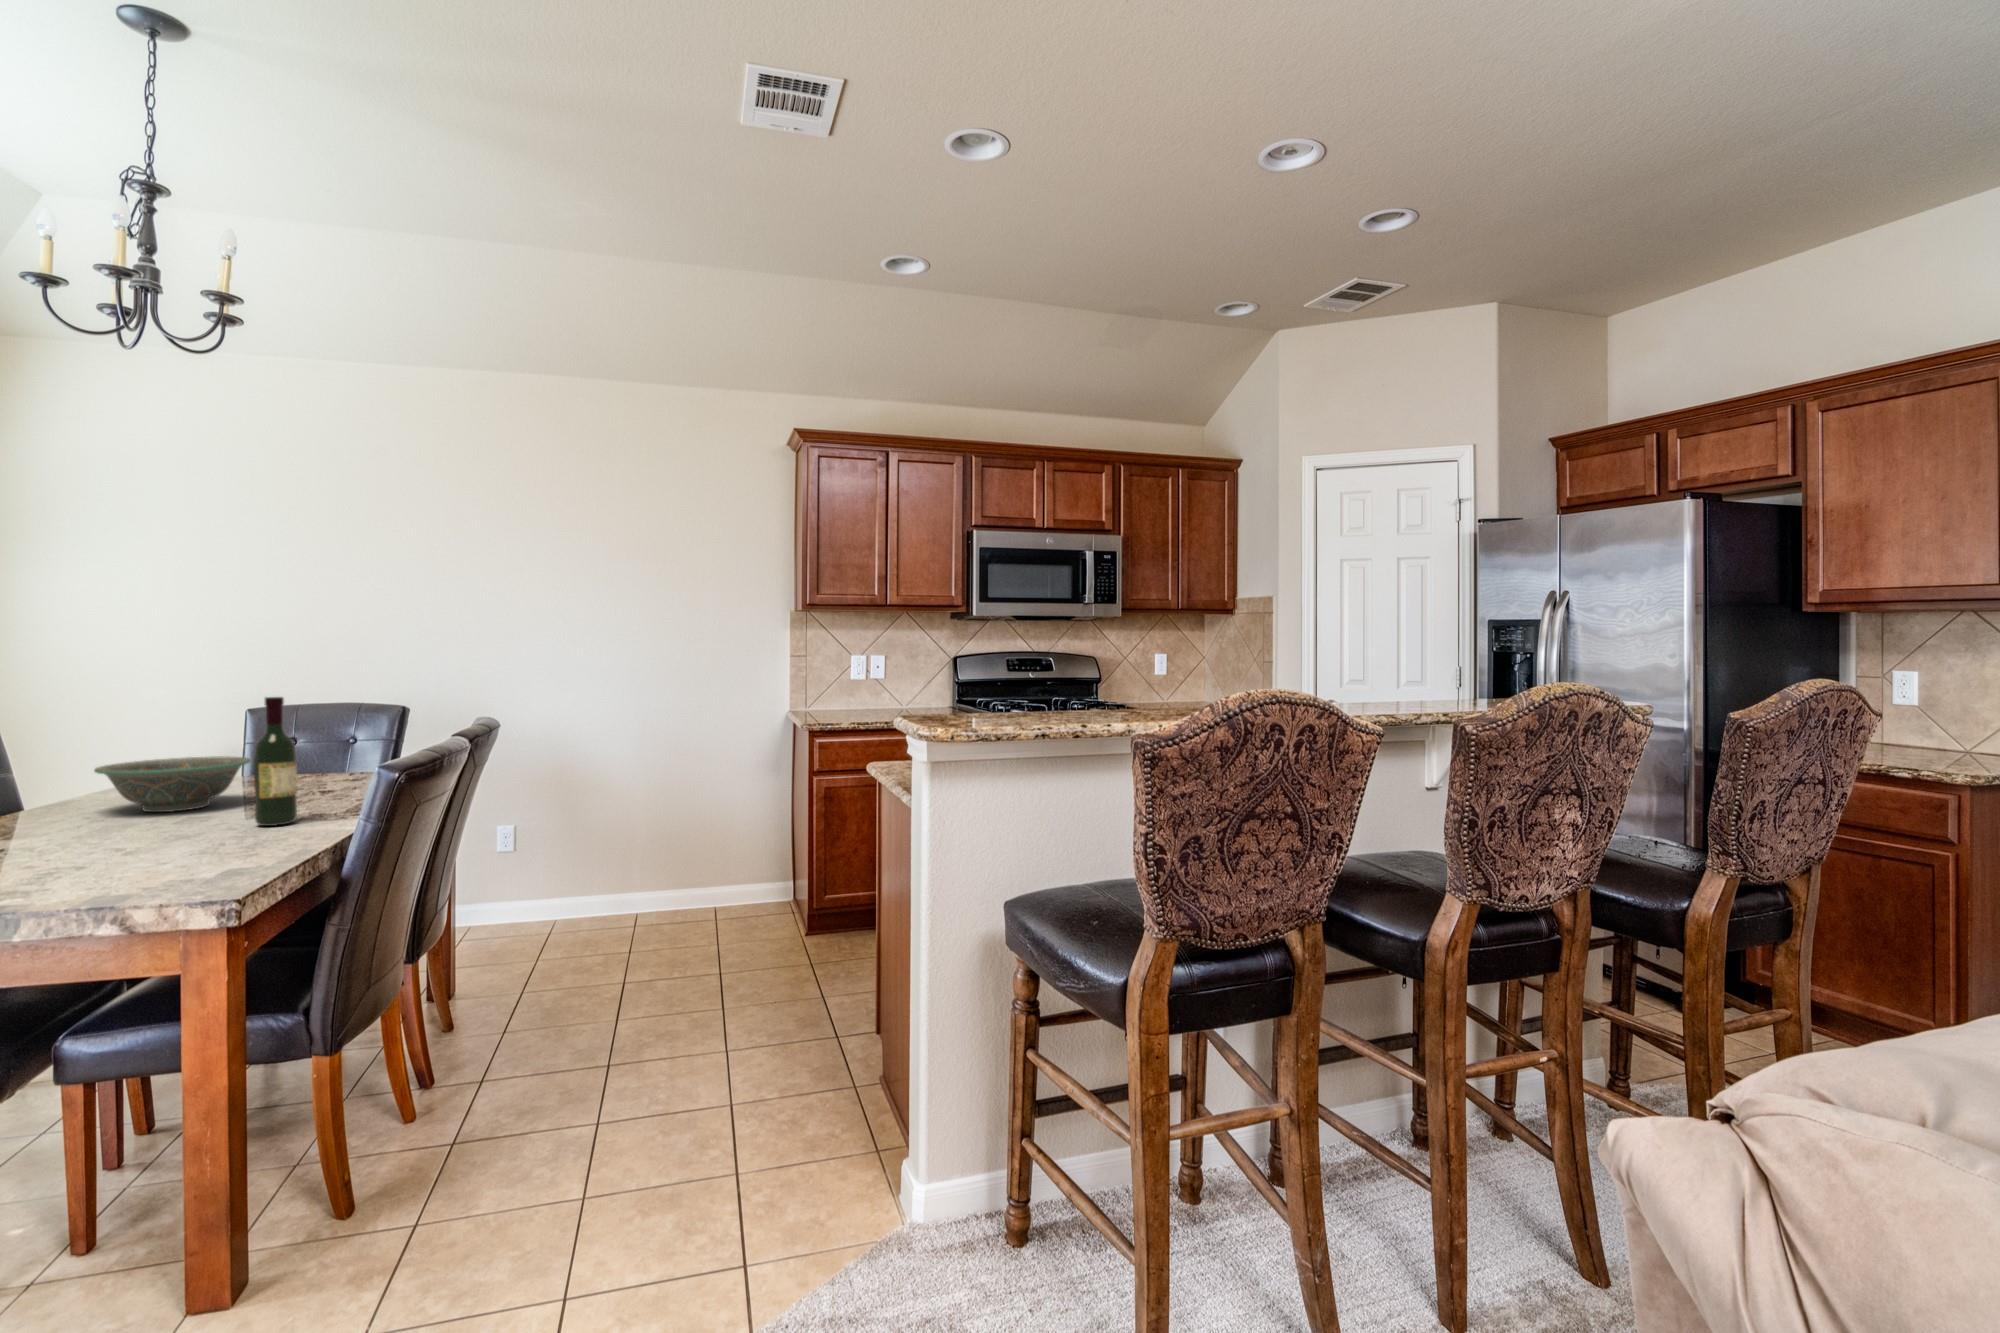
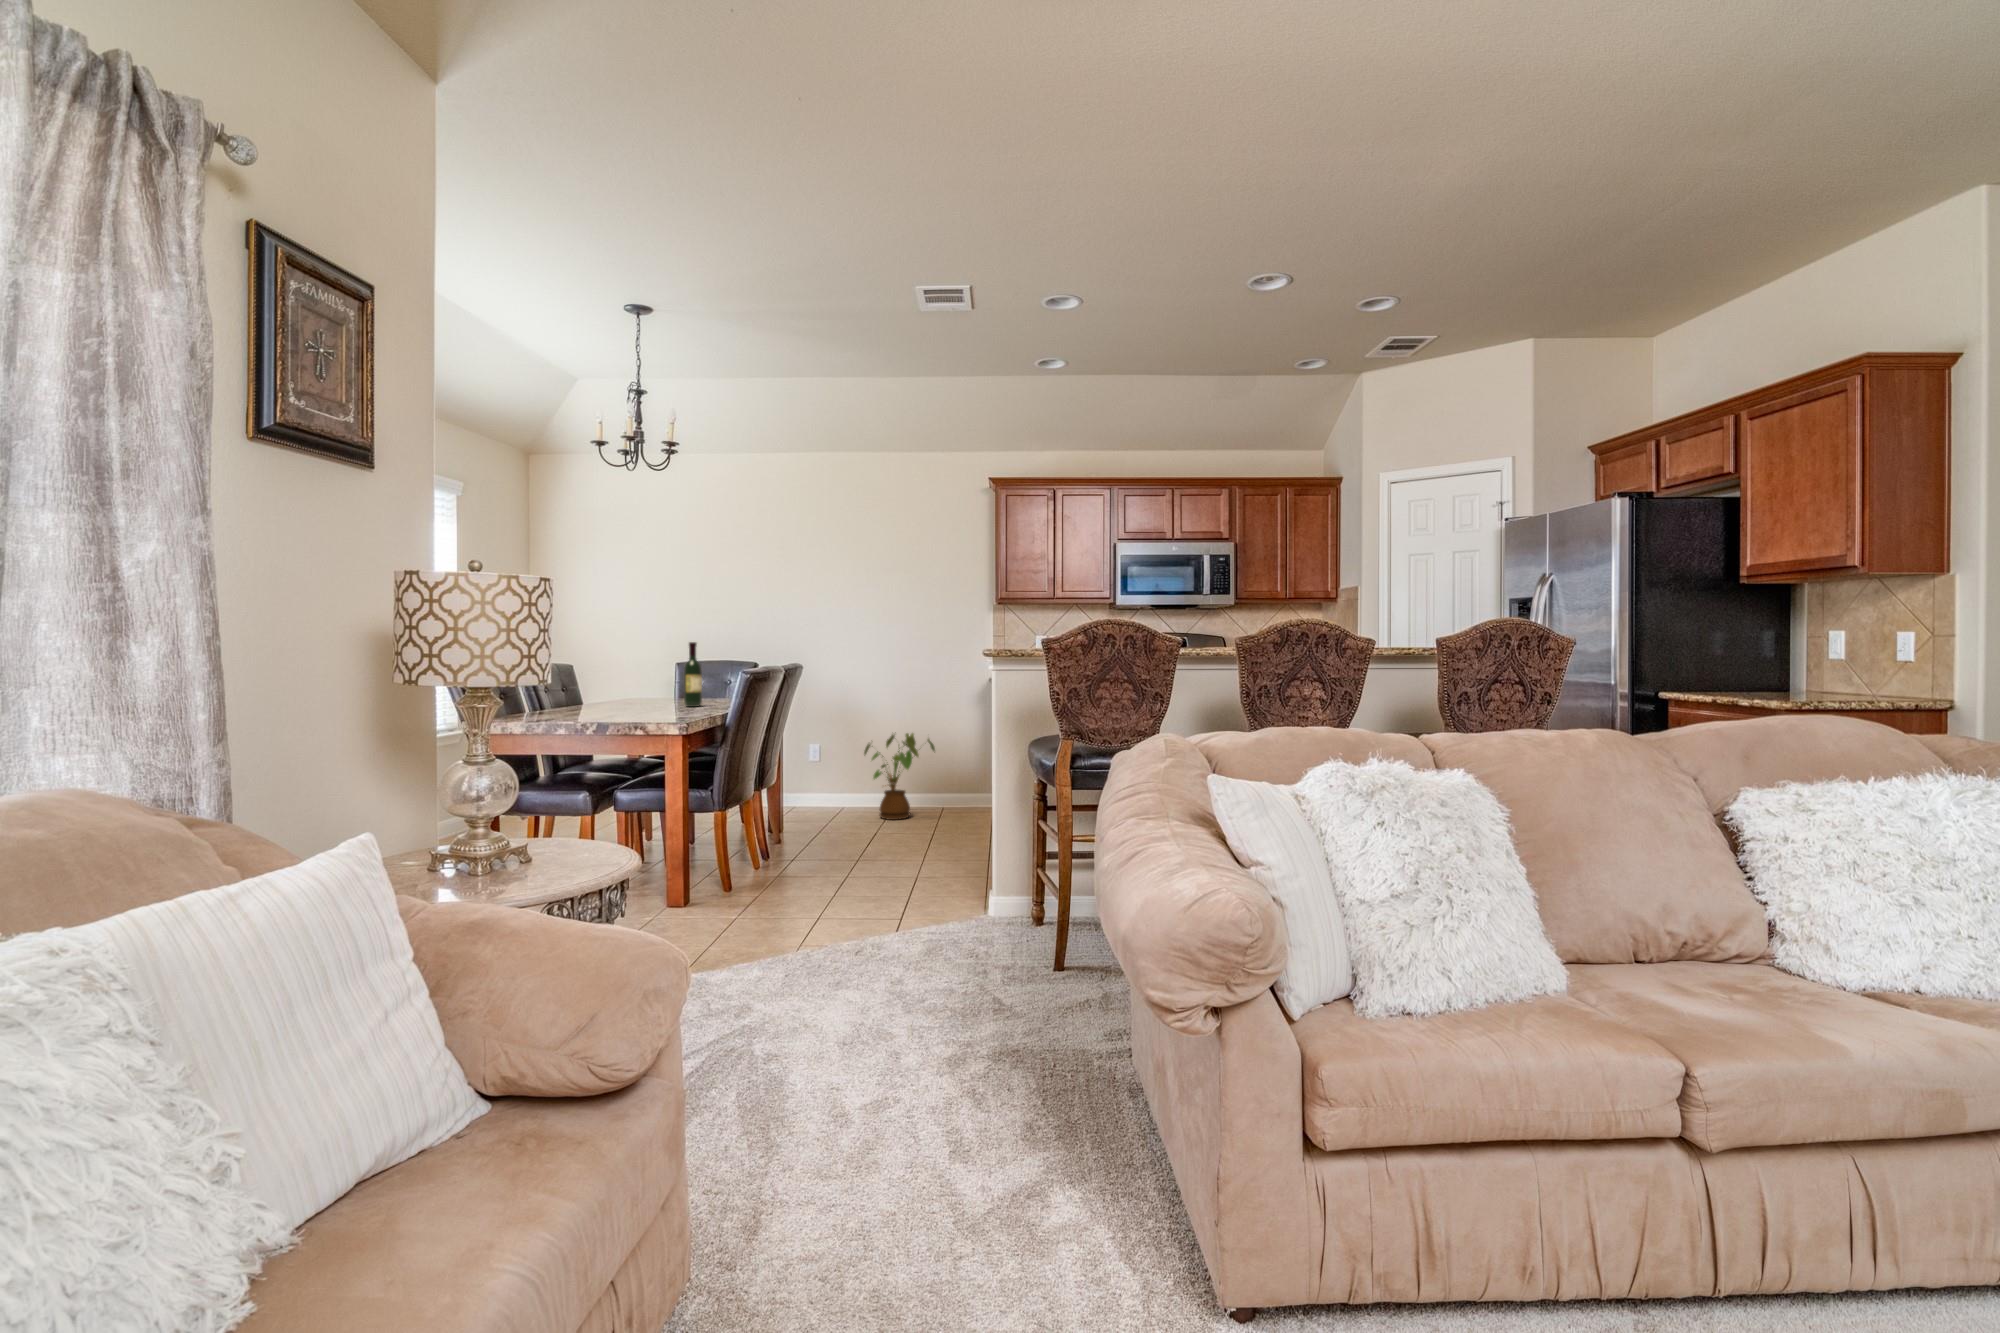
decorative bowl: present [94,756,251,812] -> none [616,678,681,703]
house plant: none [599,800,712,937] -> present [864,733,935,820]

